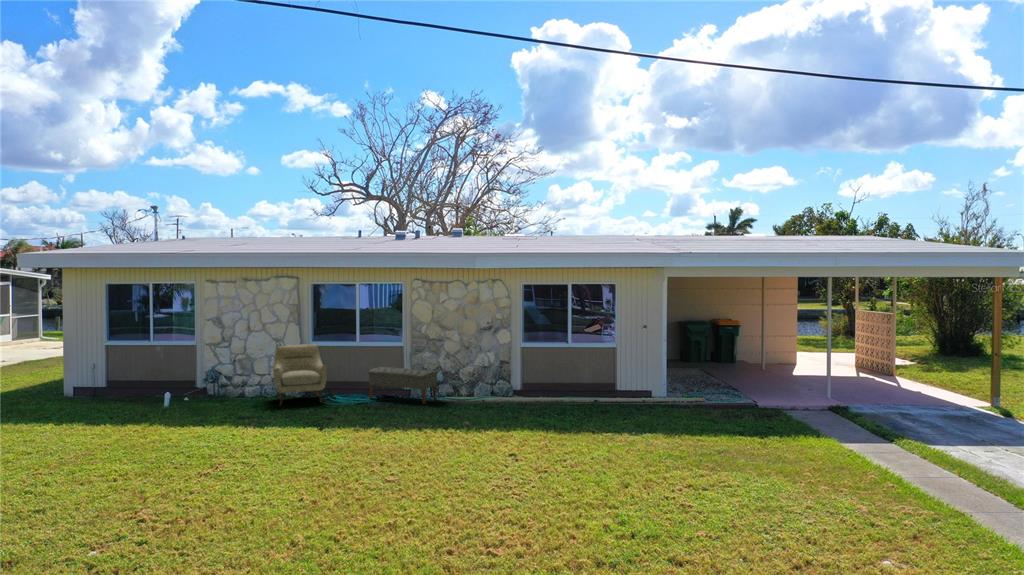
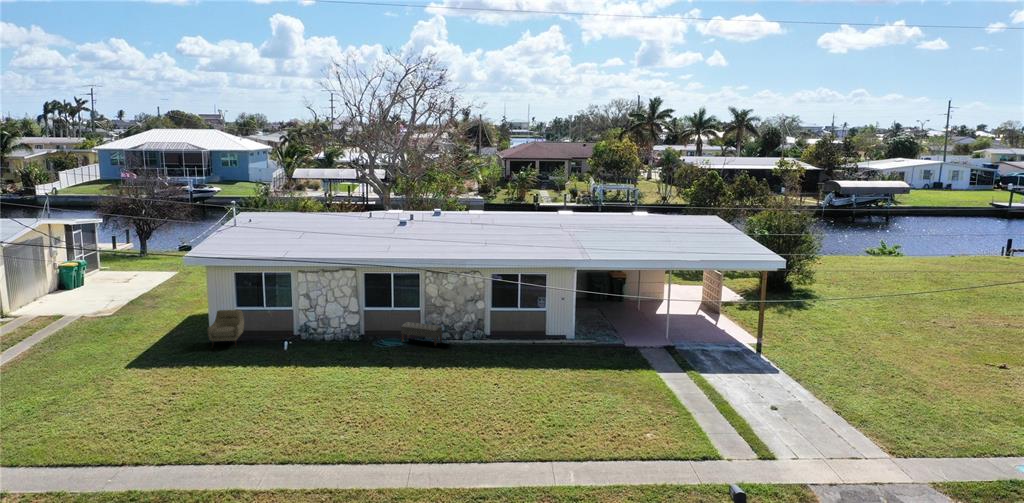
chair: present [273,344,327,406] -> present [207,310,244,347]

